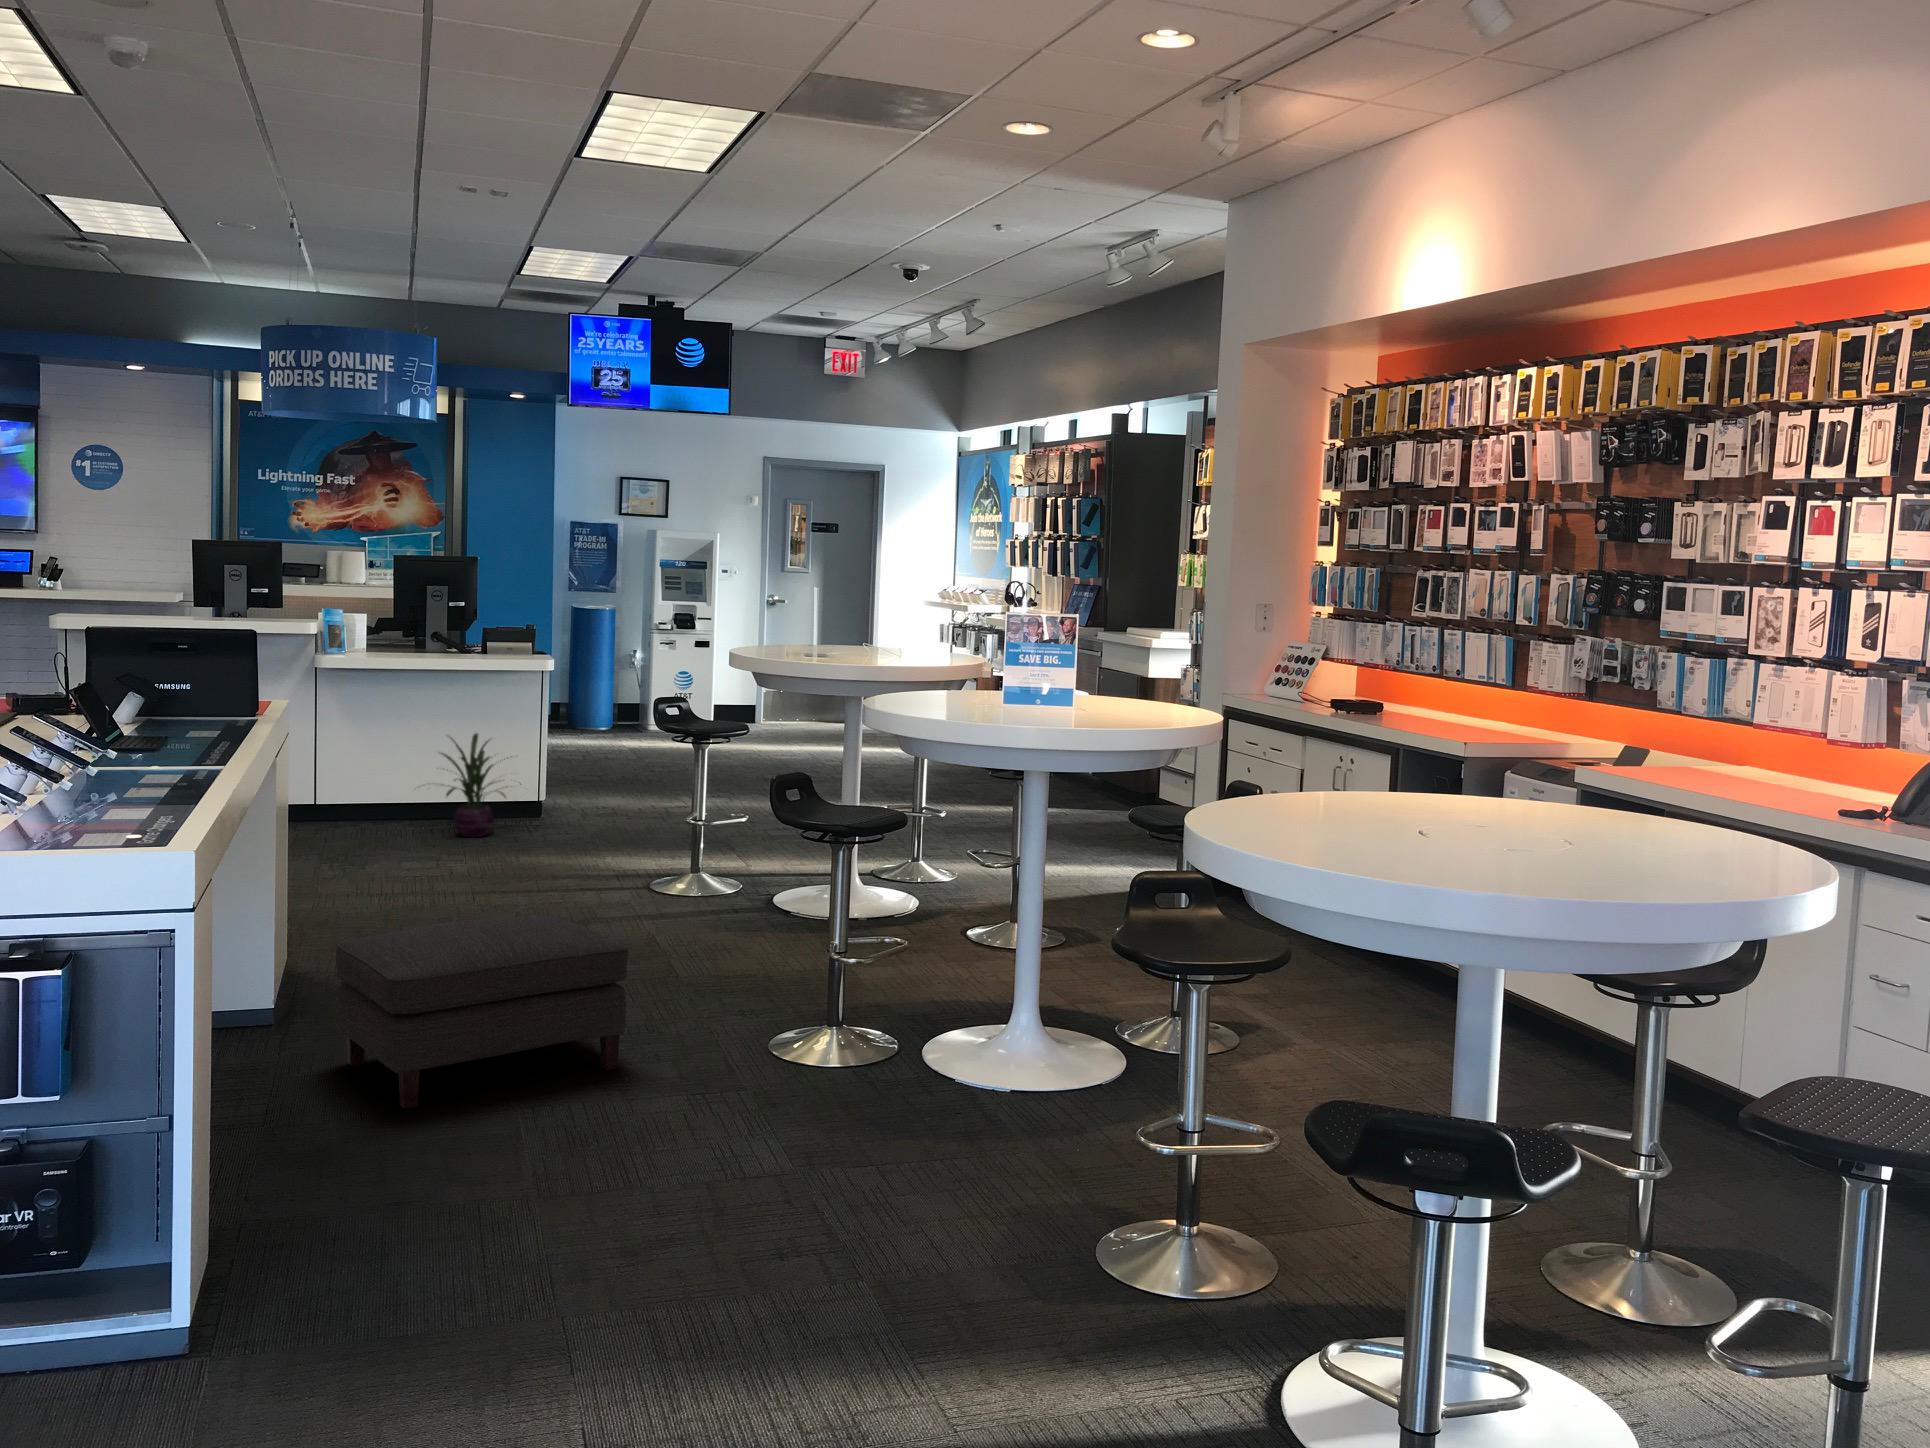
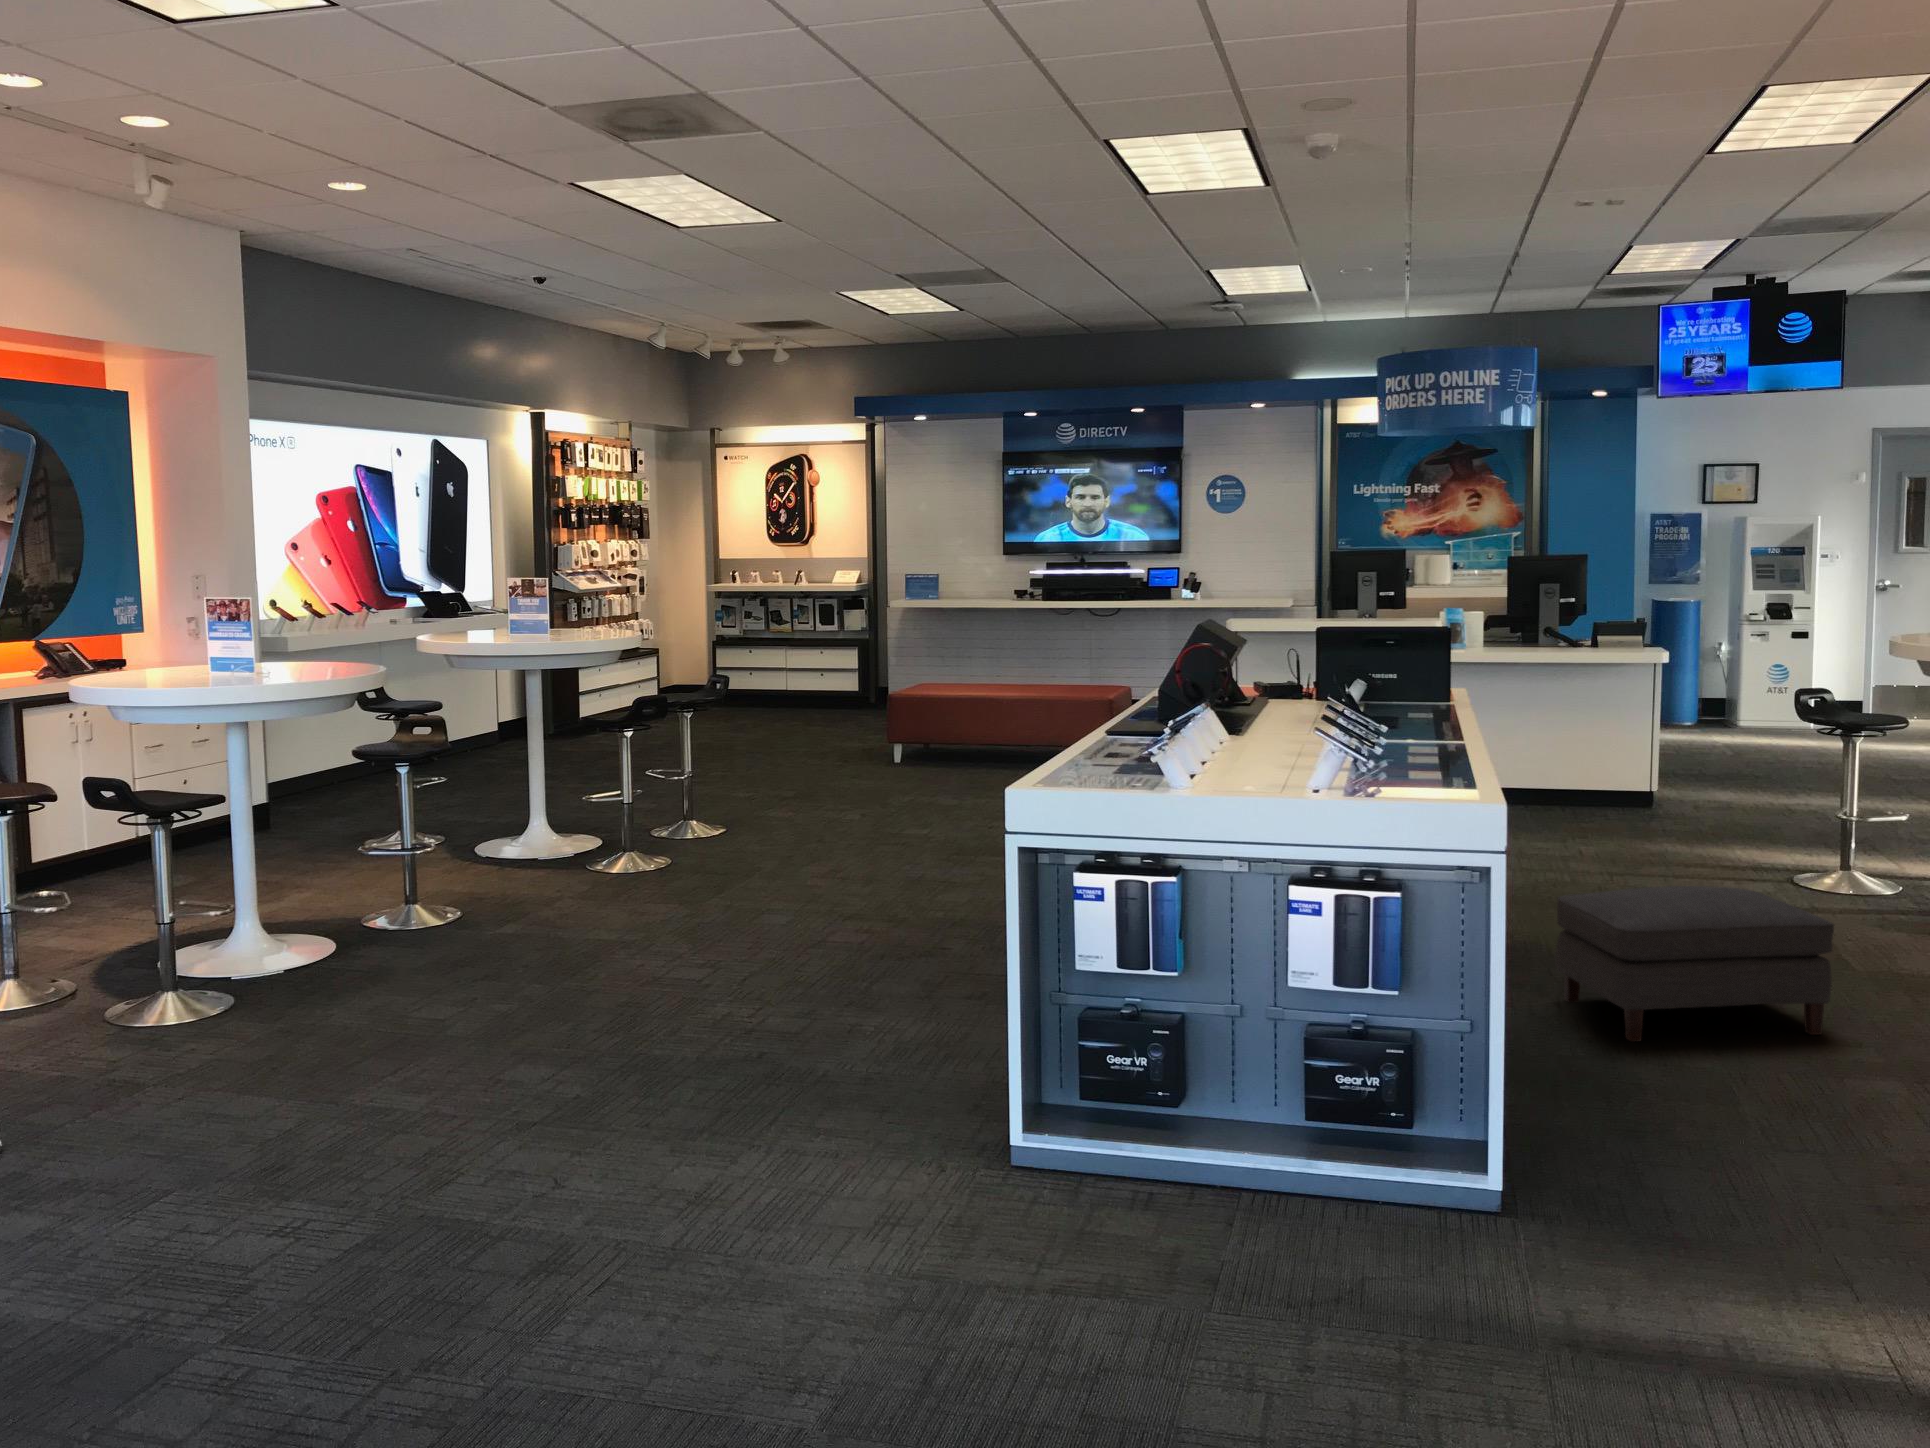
decorative plant: present [441,733,508,837] -> none [1537,723,1648,822]

